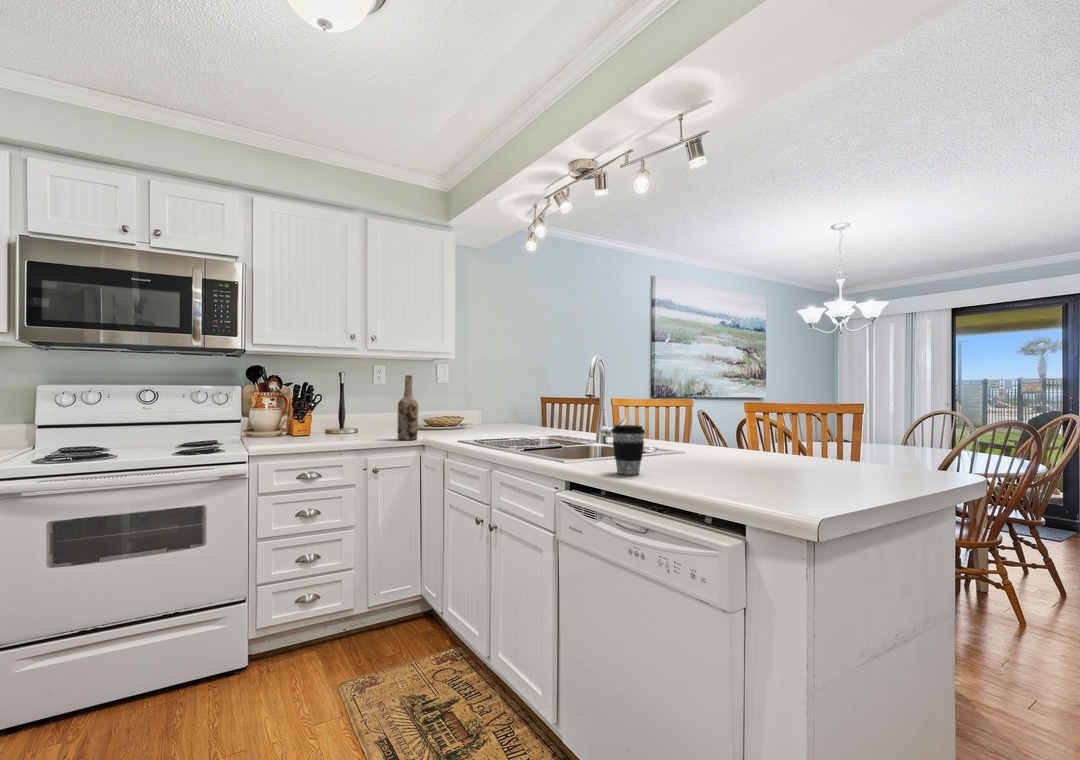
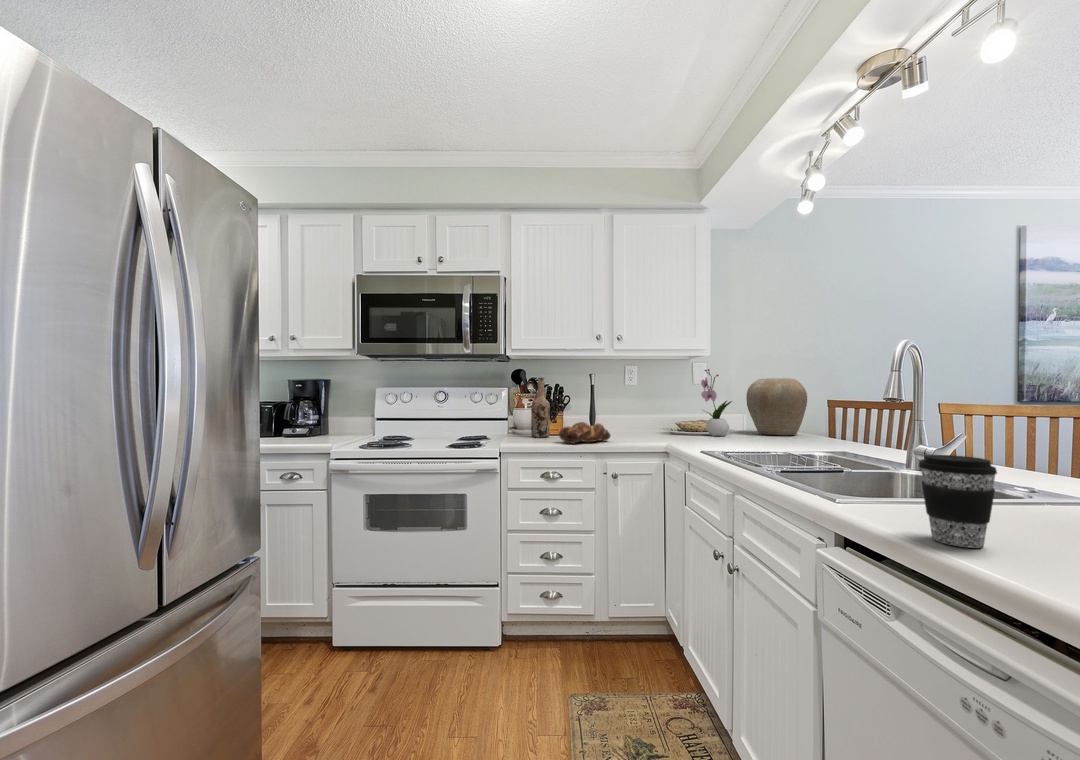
flower arrangement: none [446,370,473,430] -> present [701,369,732,436]
wine bottle: present [397,375,418,440] -> present [531,378,550,438]
vase: none [482,380,528,427] -> present [746,378,807,436]
bread loaf: none [315,421,368,443] -> present [559,422,610,444]

